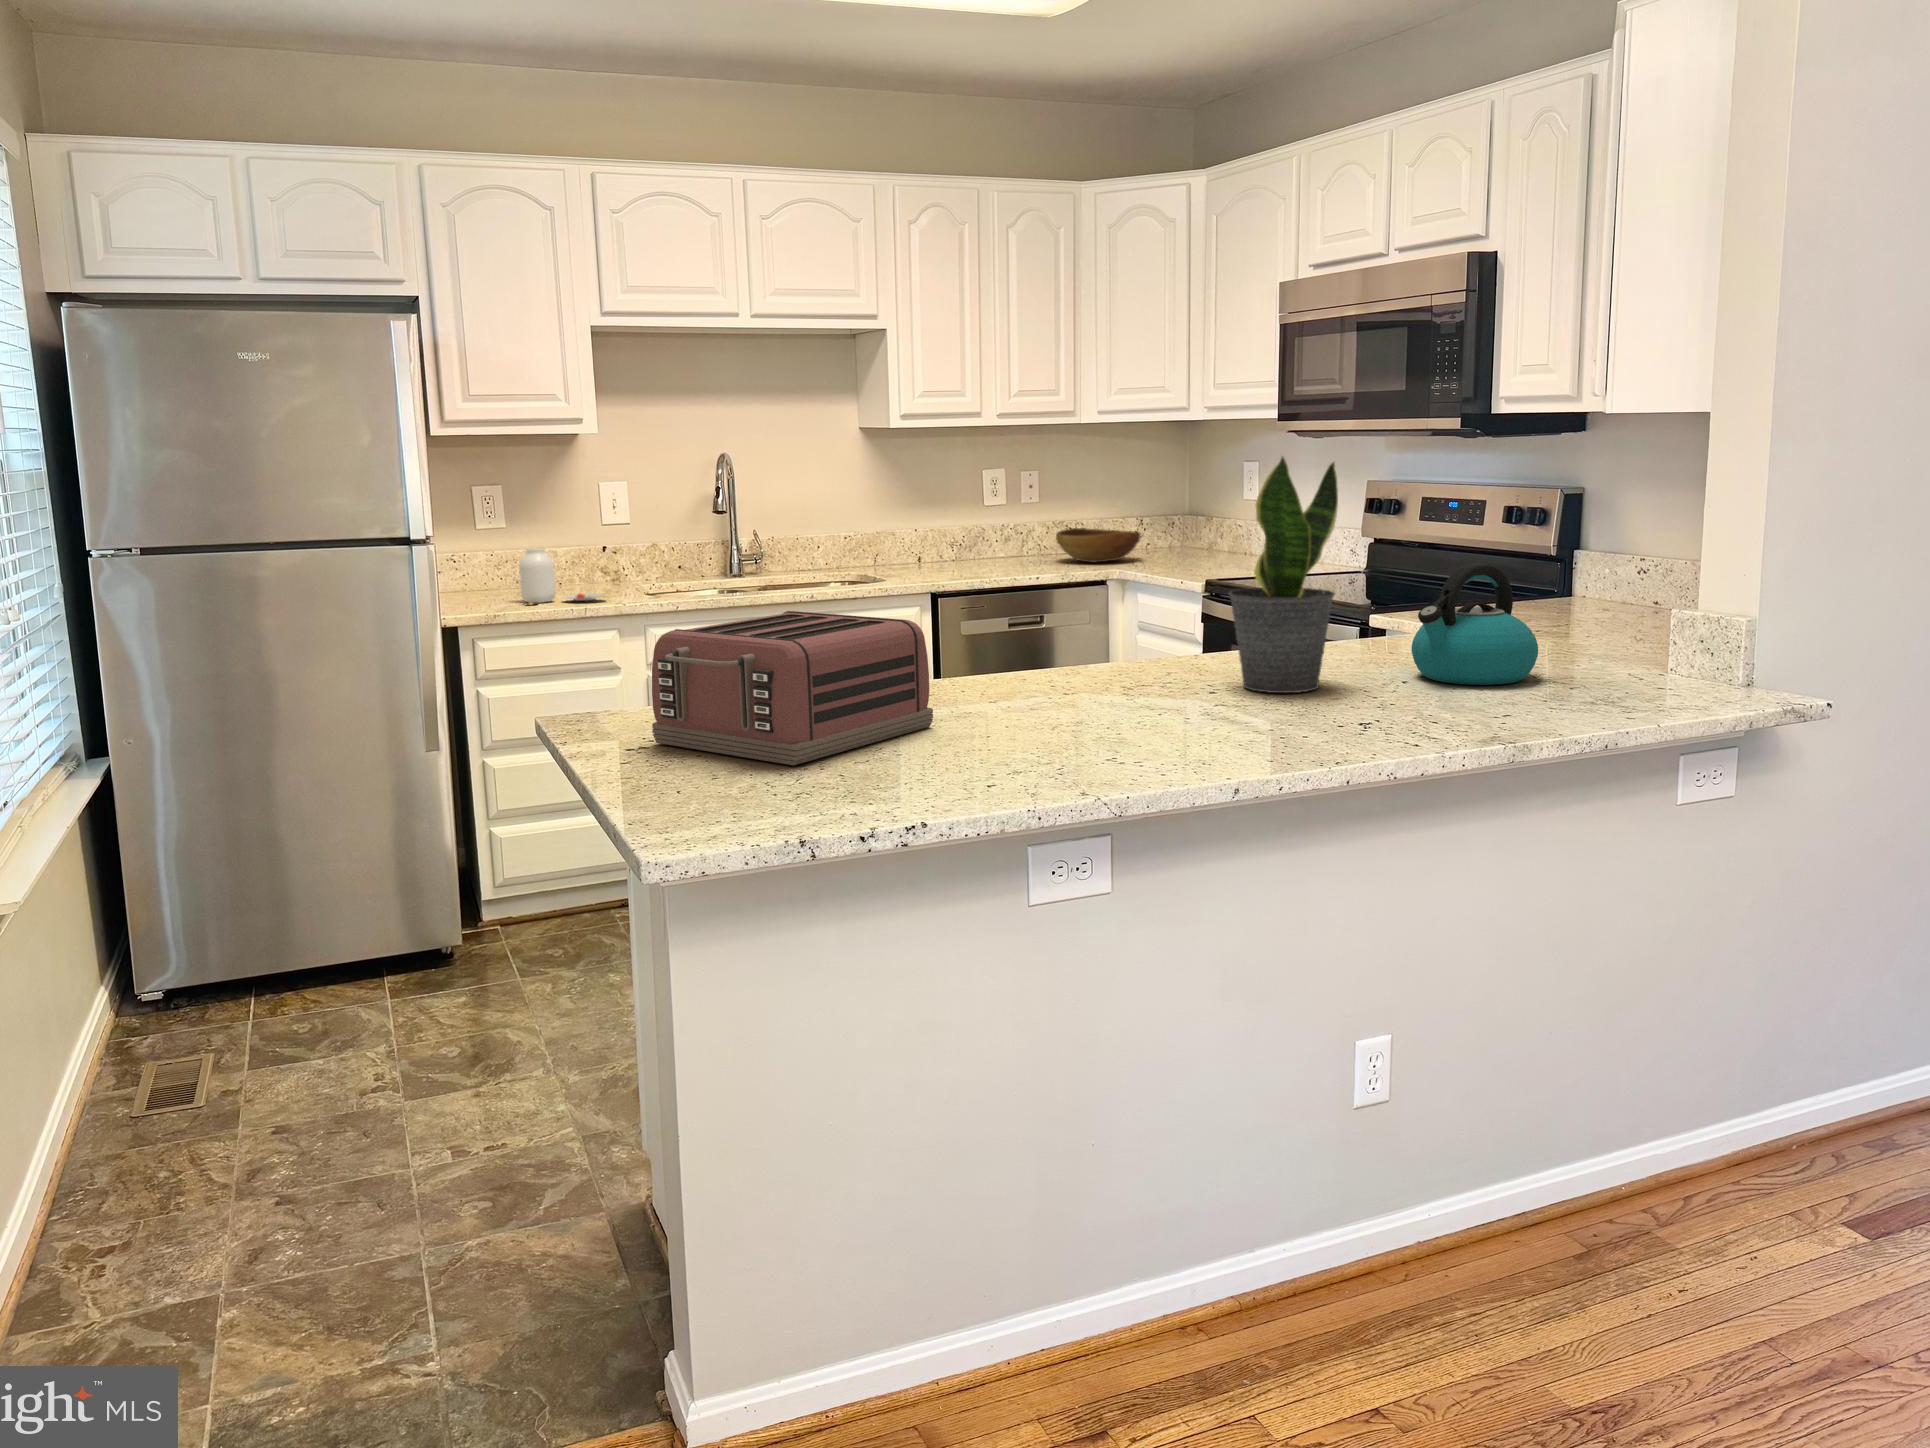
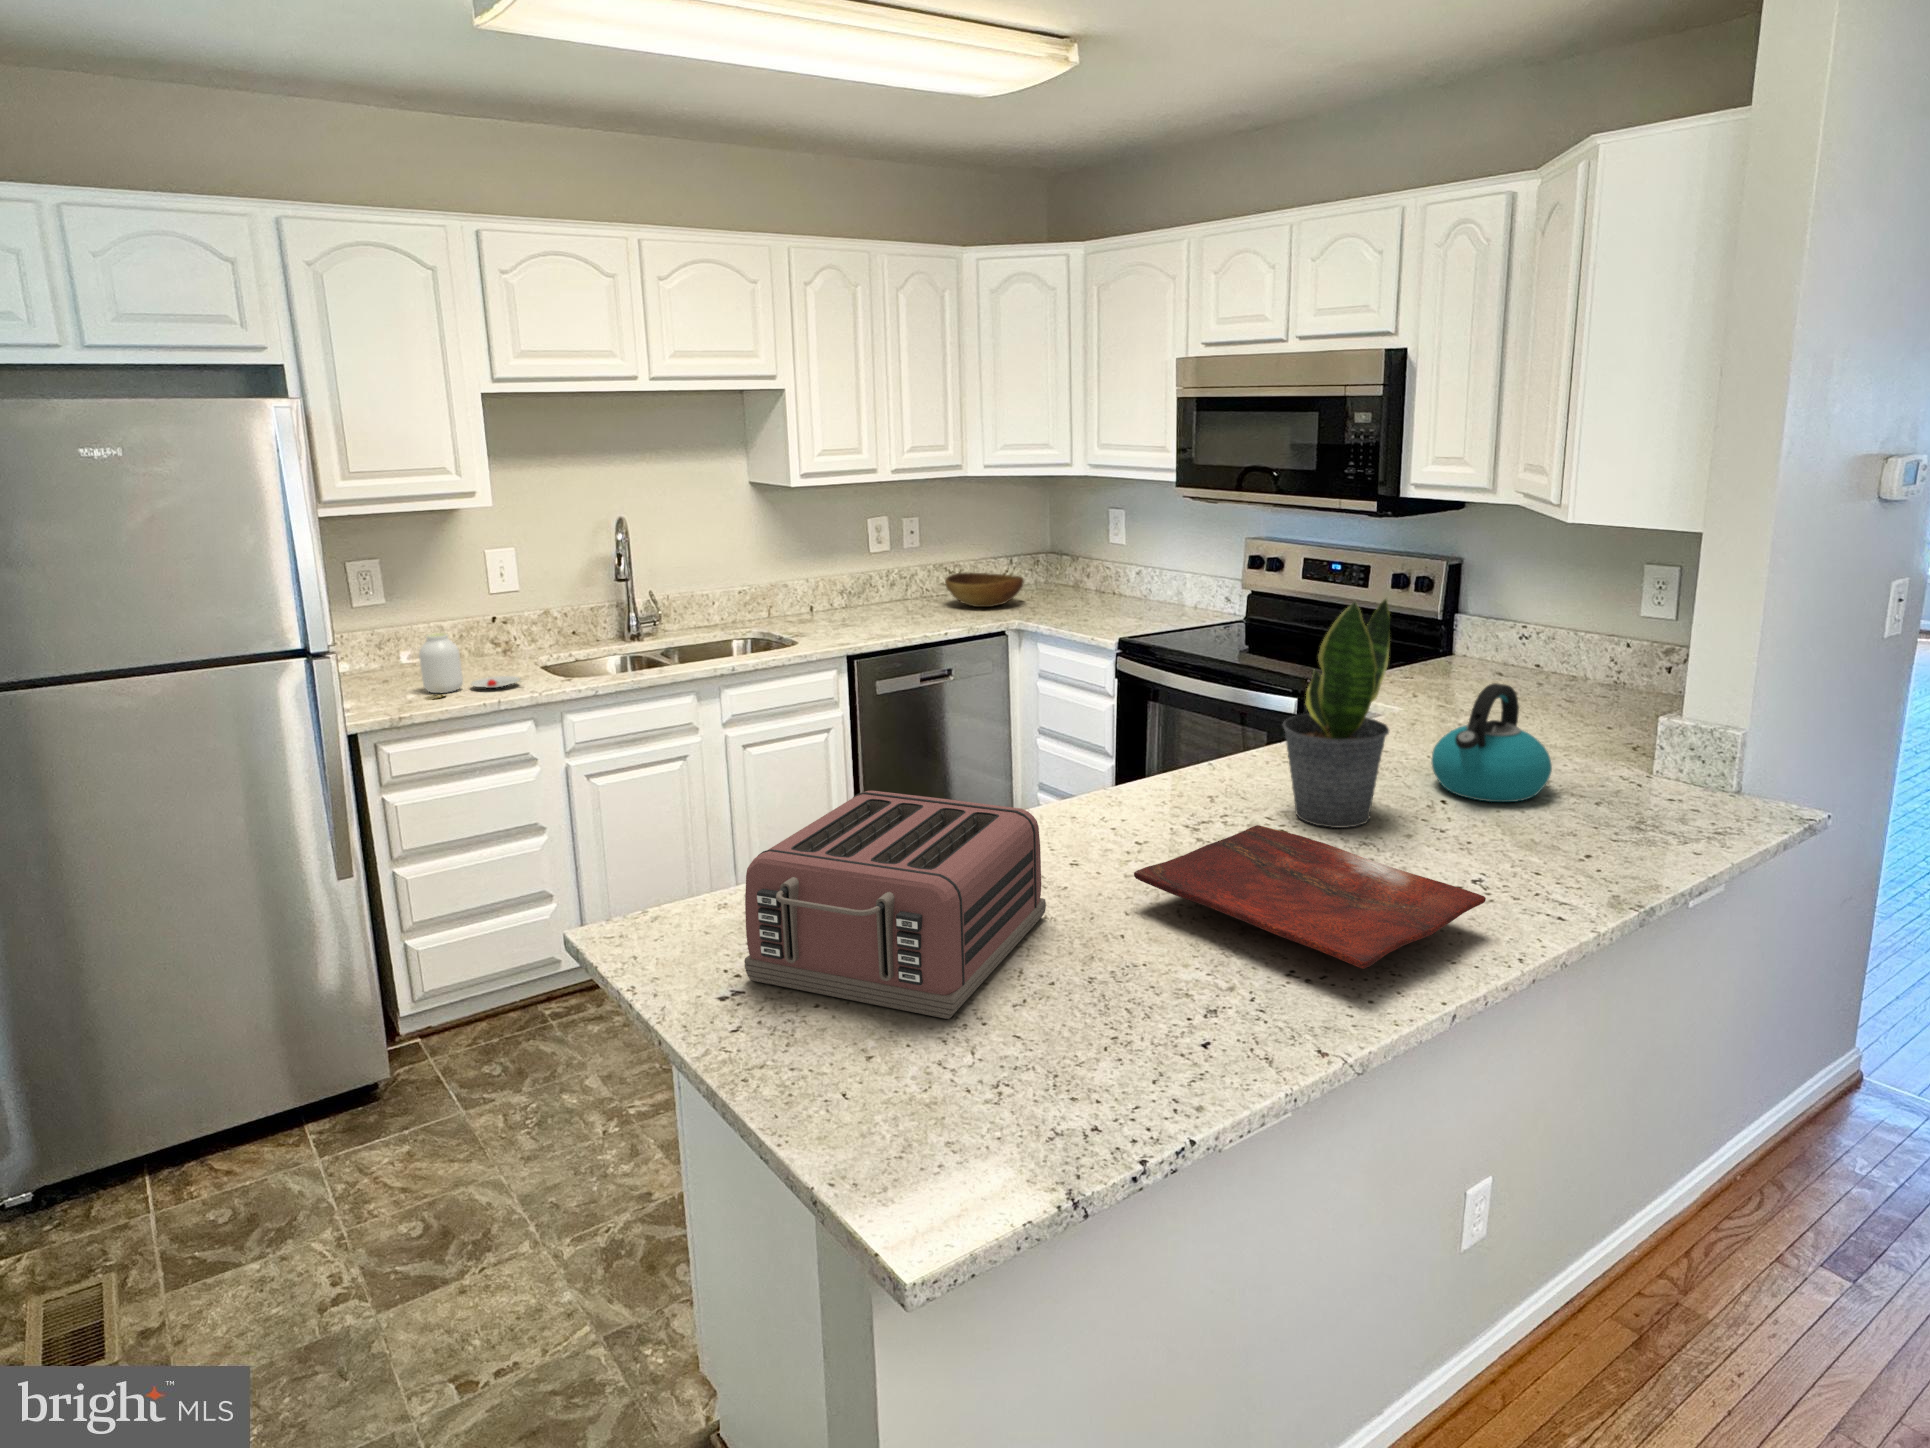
cutting board: none [1018,673,1331,743] -> present [1134,825,1486,968]

